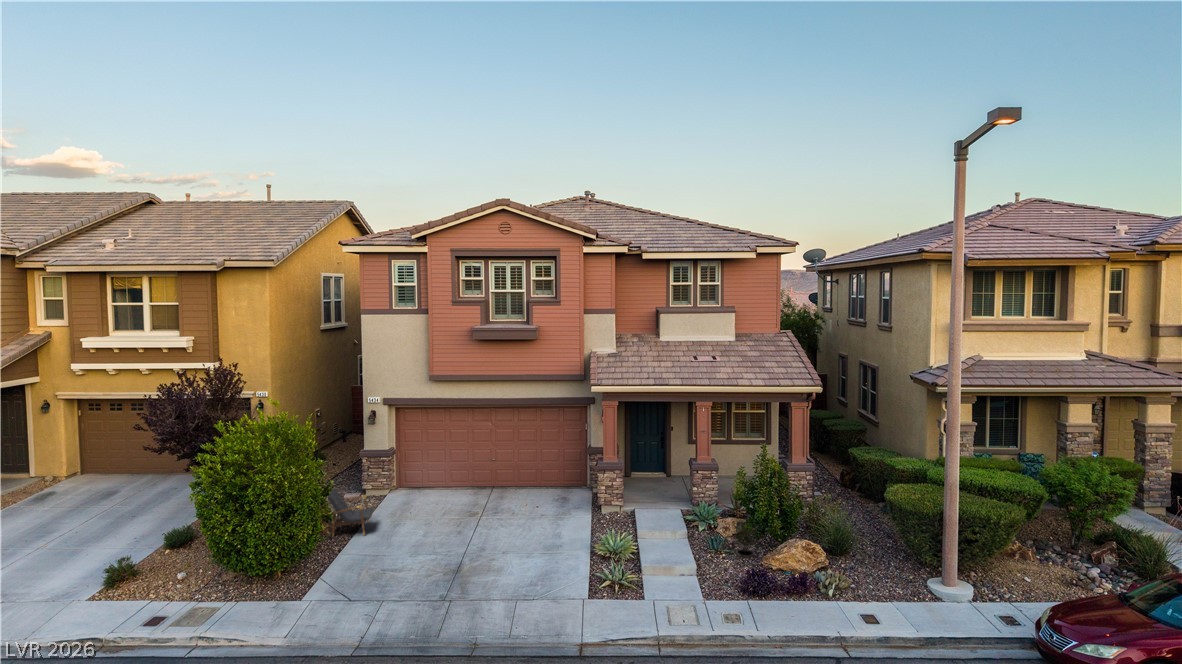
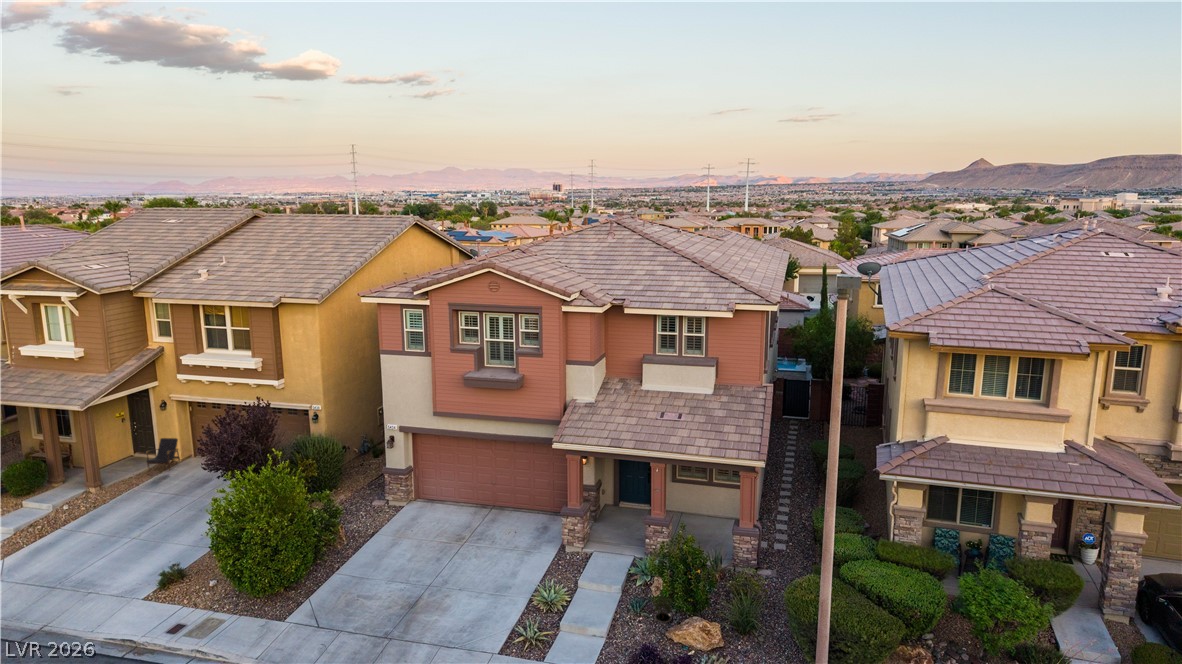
lounge chair: present [328,489,374,536] -> present [146,438,180,470]

